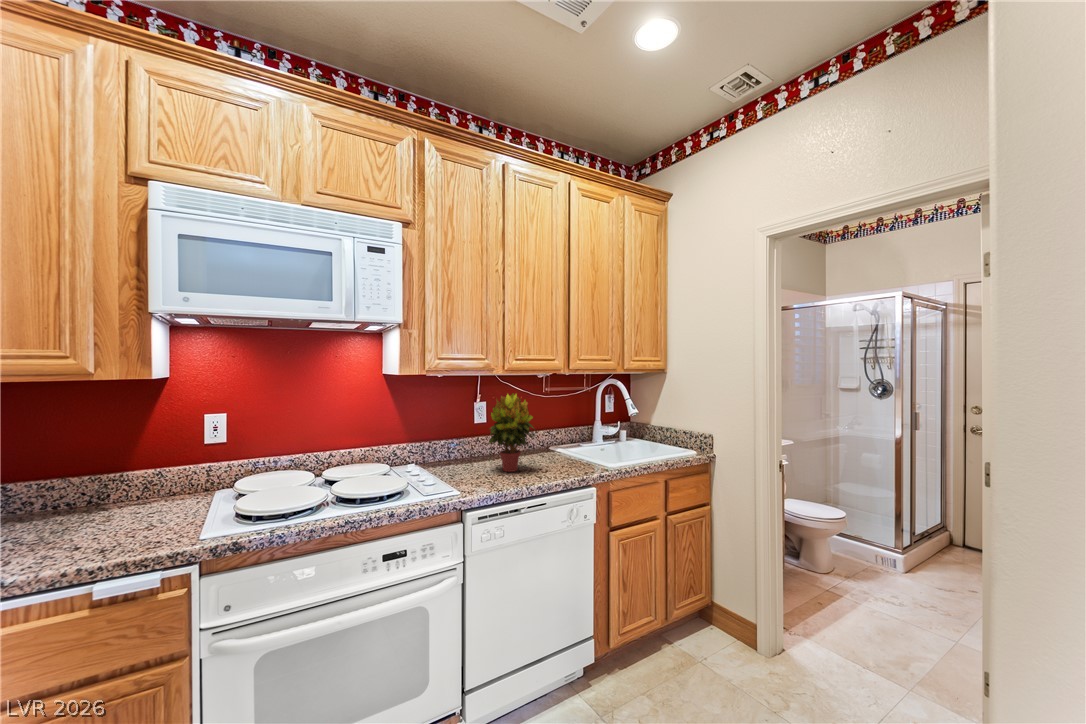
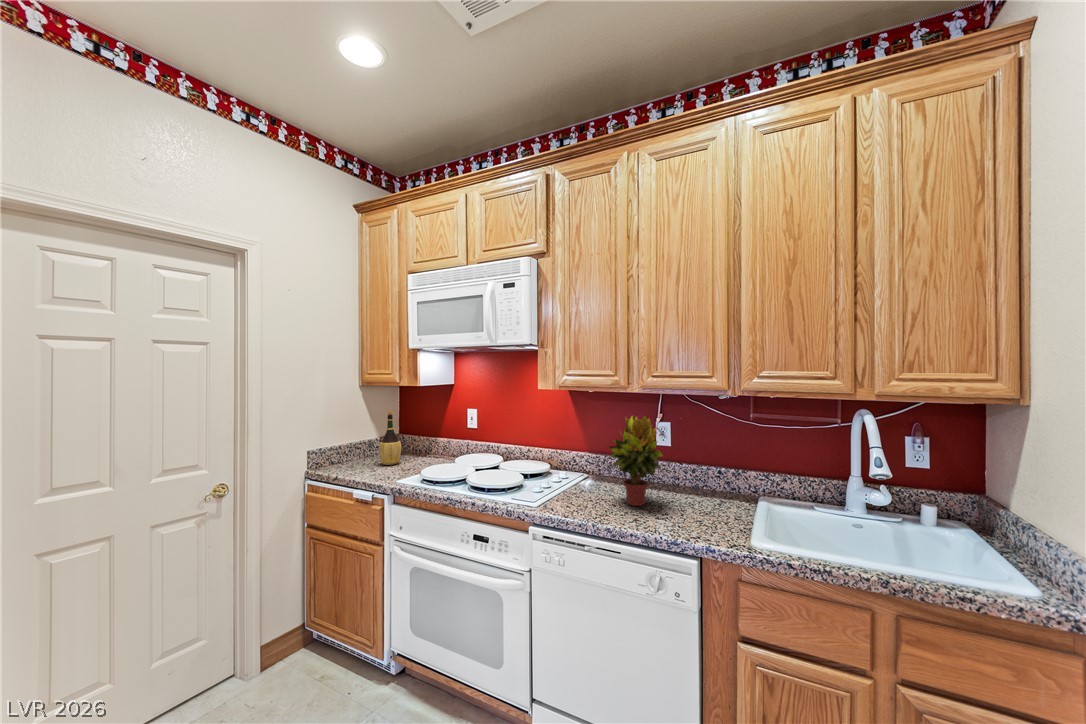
wine bottle: none [28,429,90,537] -> present [379,411,402,465]

